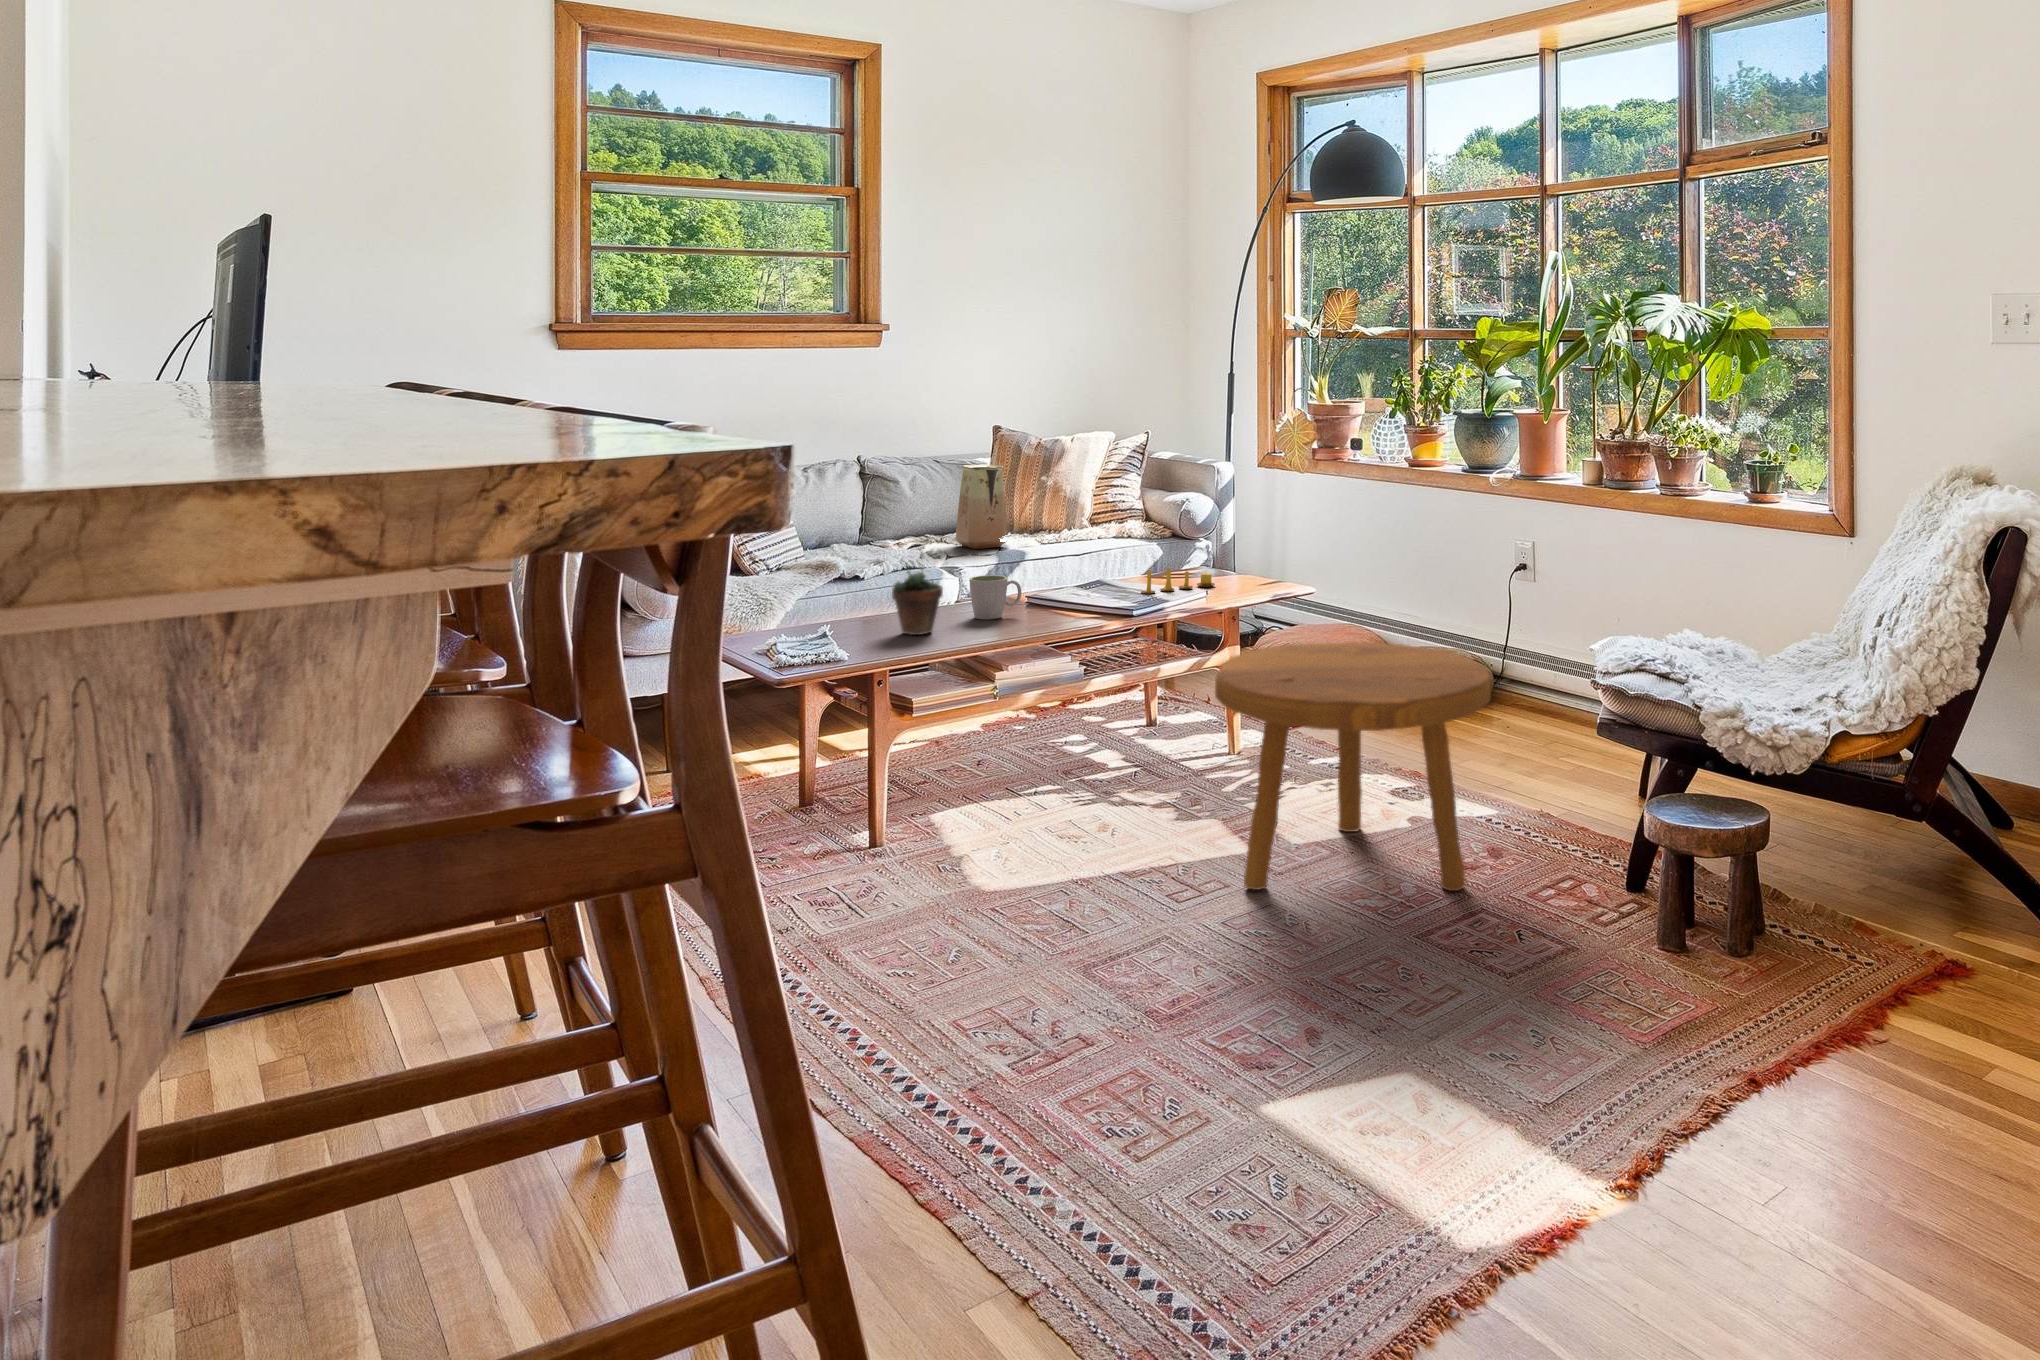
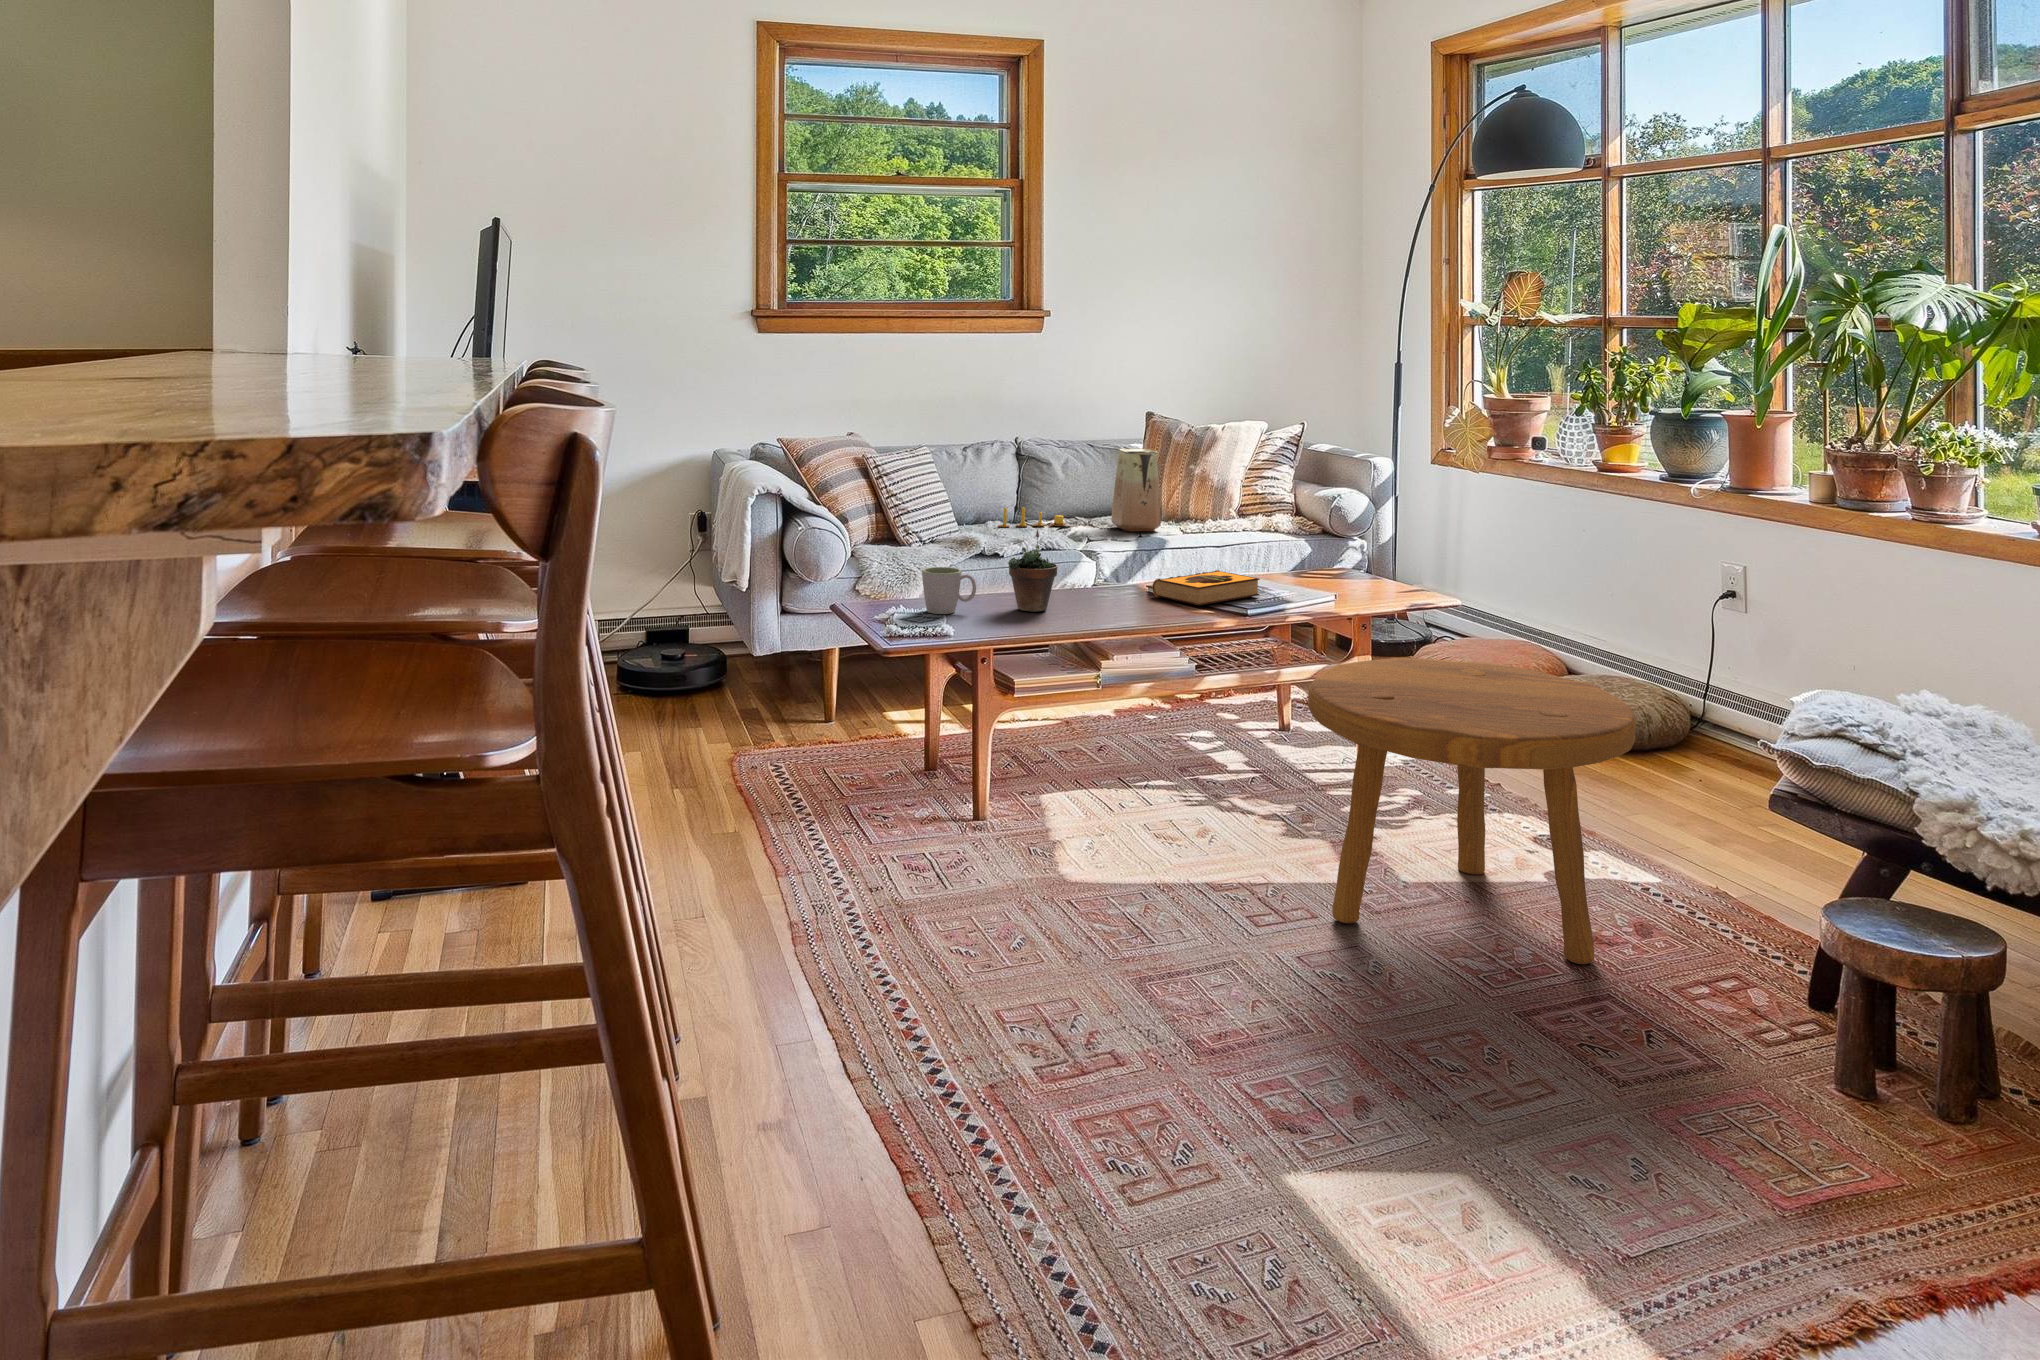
candle: present [1141,567,1215,594] -> present [998,507,1066,527]
mug: present [969,575,1021,619] -> present [922,567,976,614]
hardback book: none [1031,580,1133,615] -> present [1152,570,1260,605]

